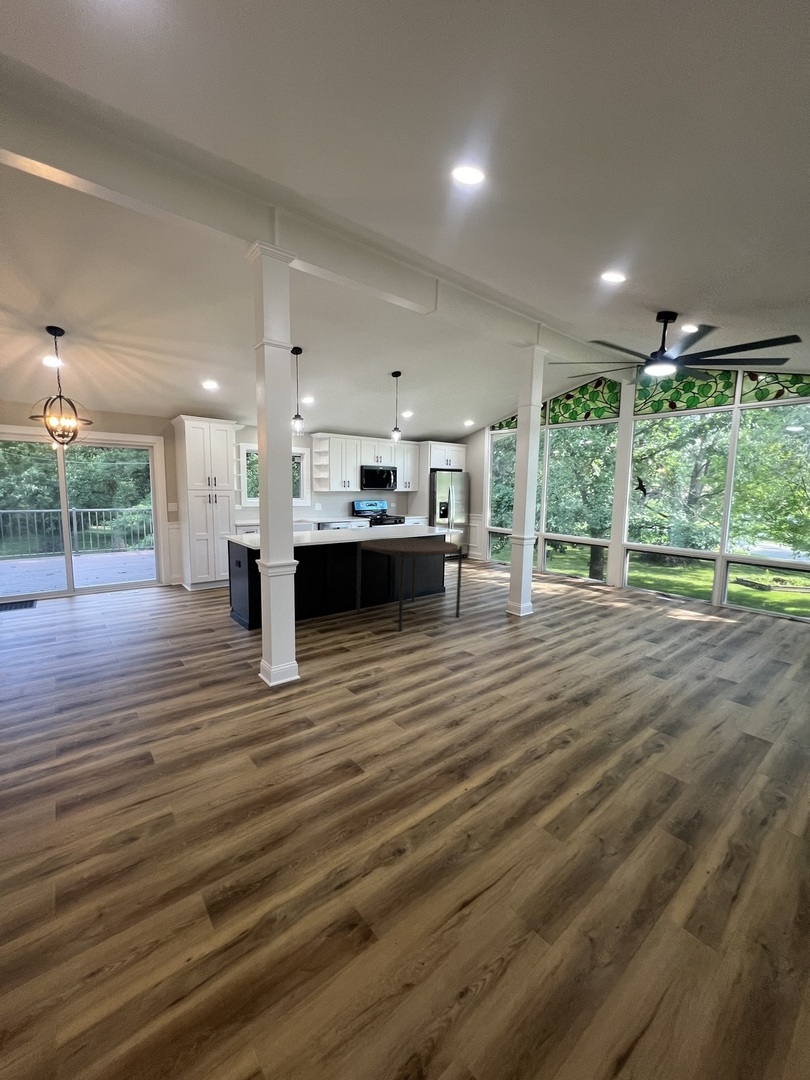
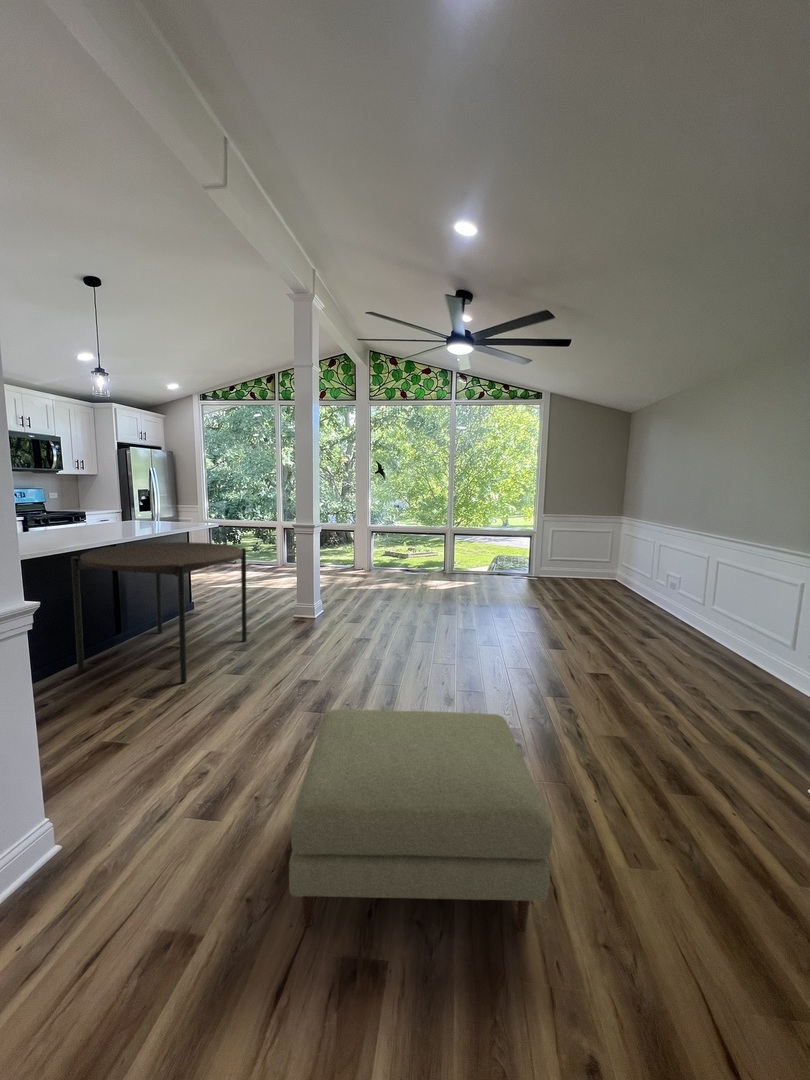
ottoman: none [341,649,531,813] -> present [289,709,552,930]

